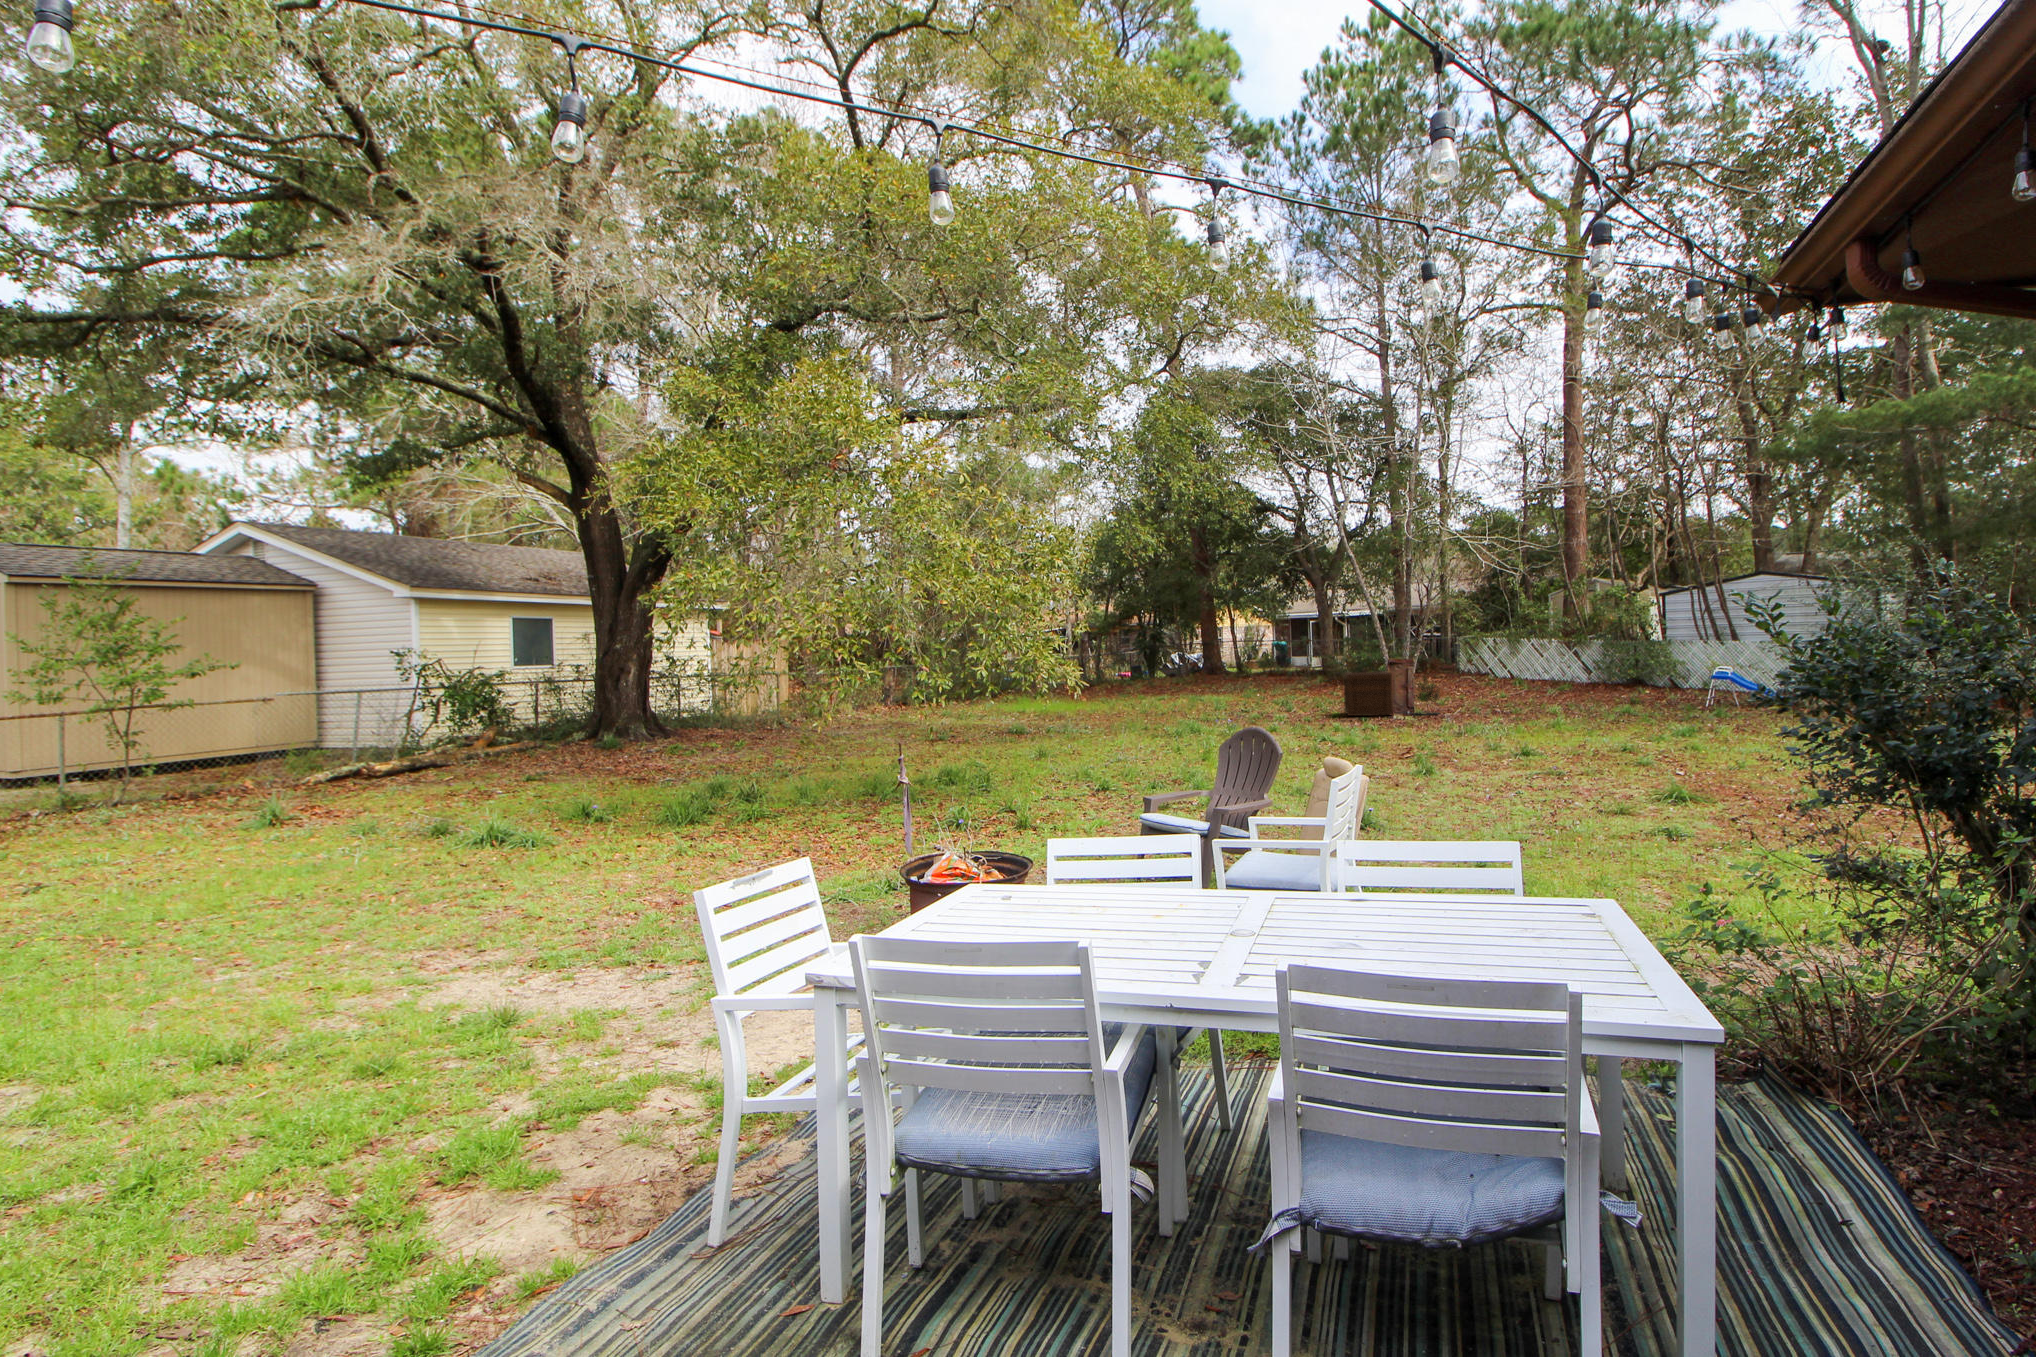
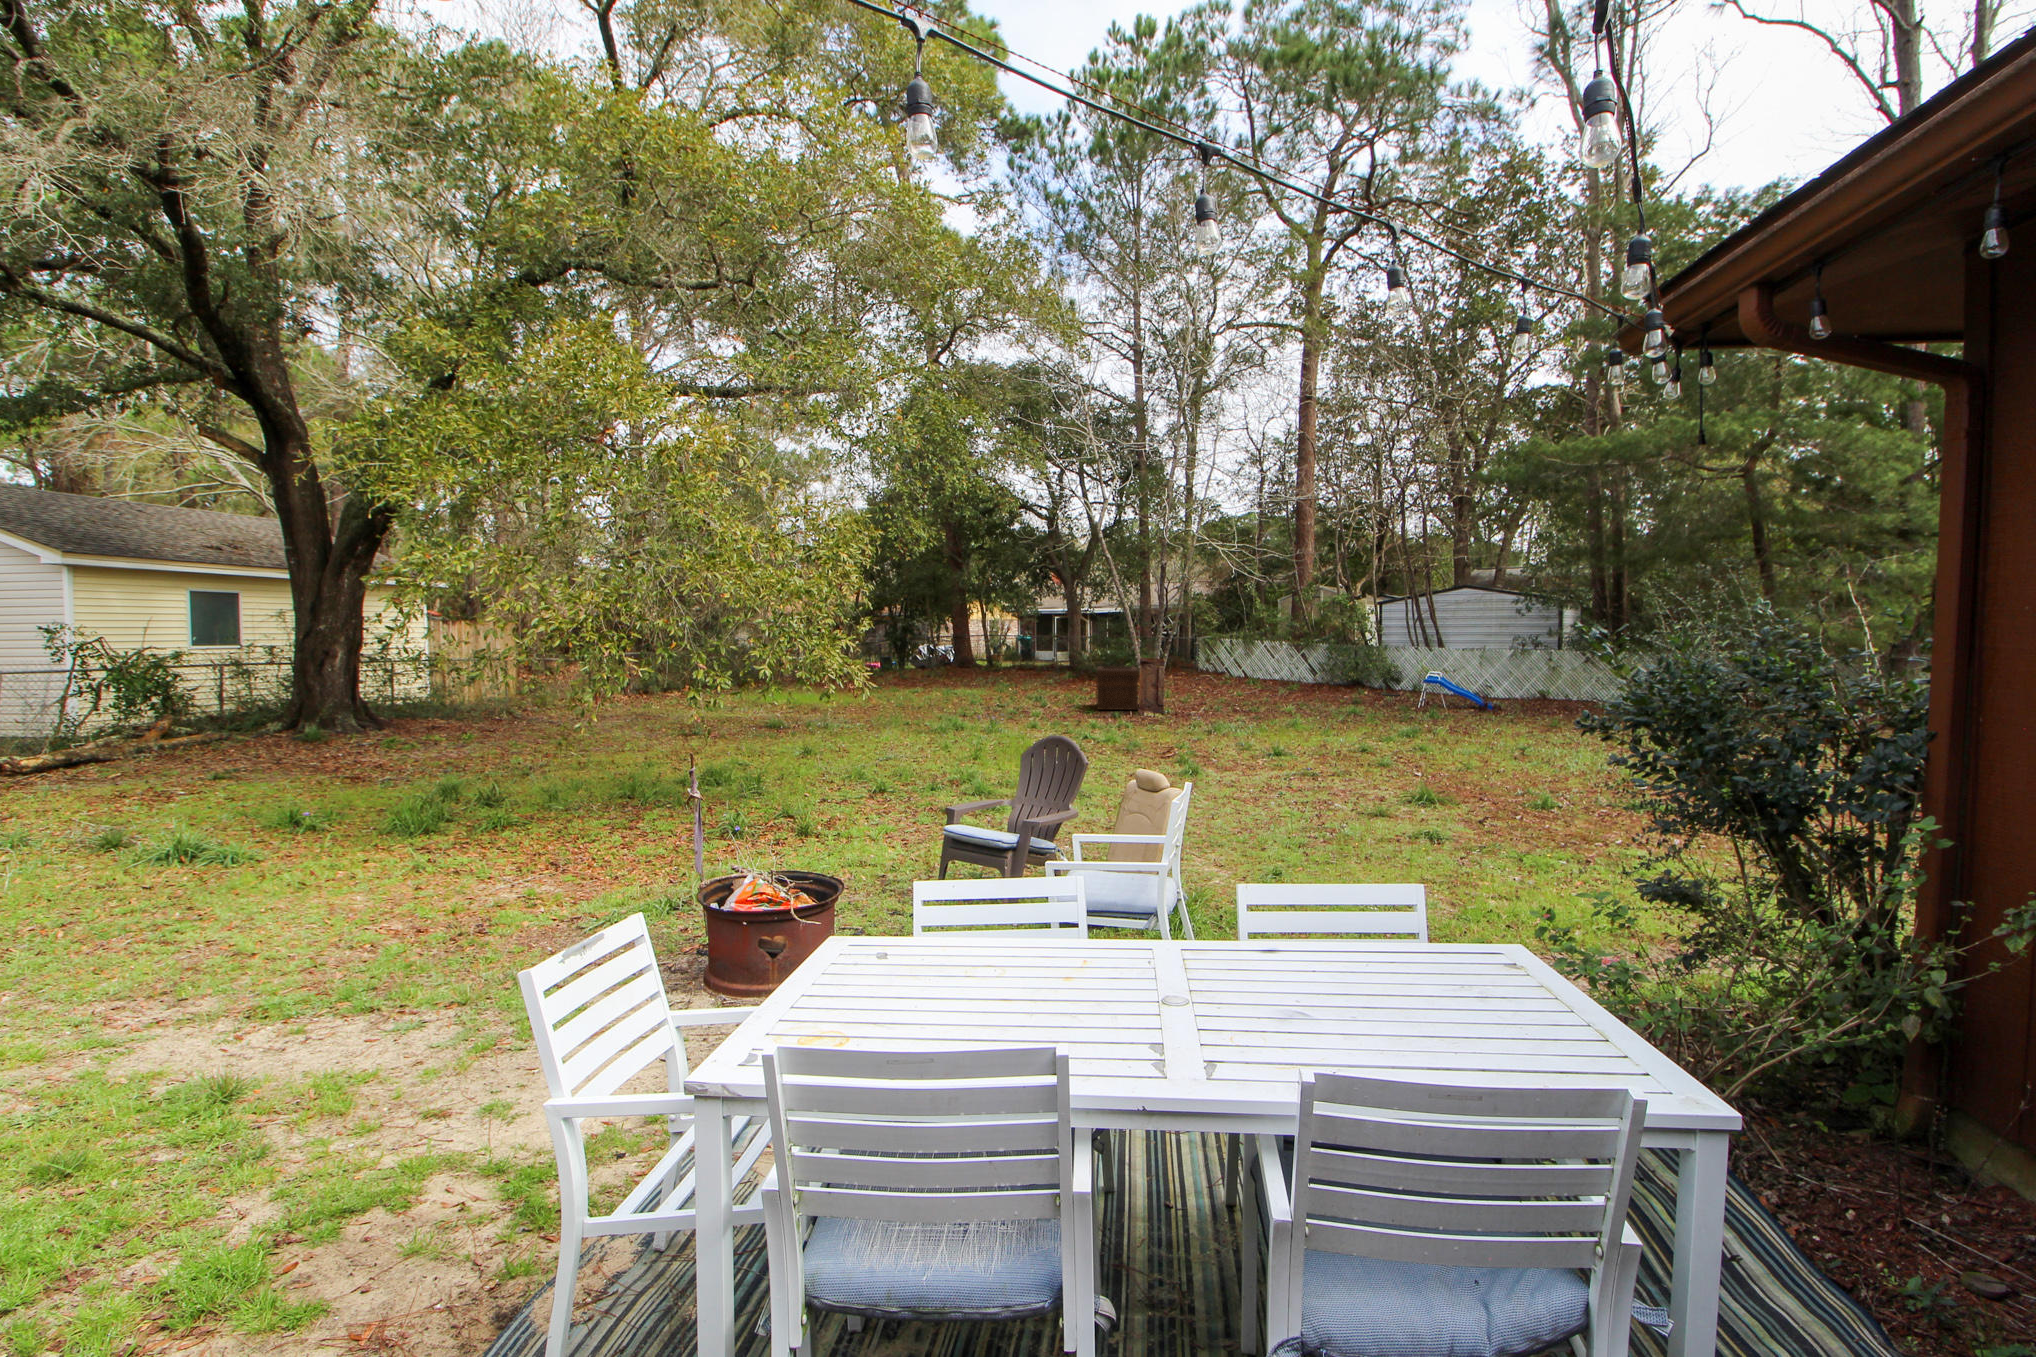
potted tree: present [1416,675,1440,715] -> present [1380,660,1403,696]

